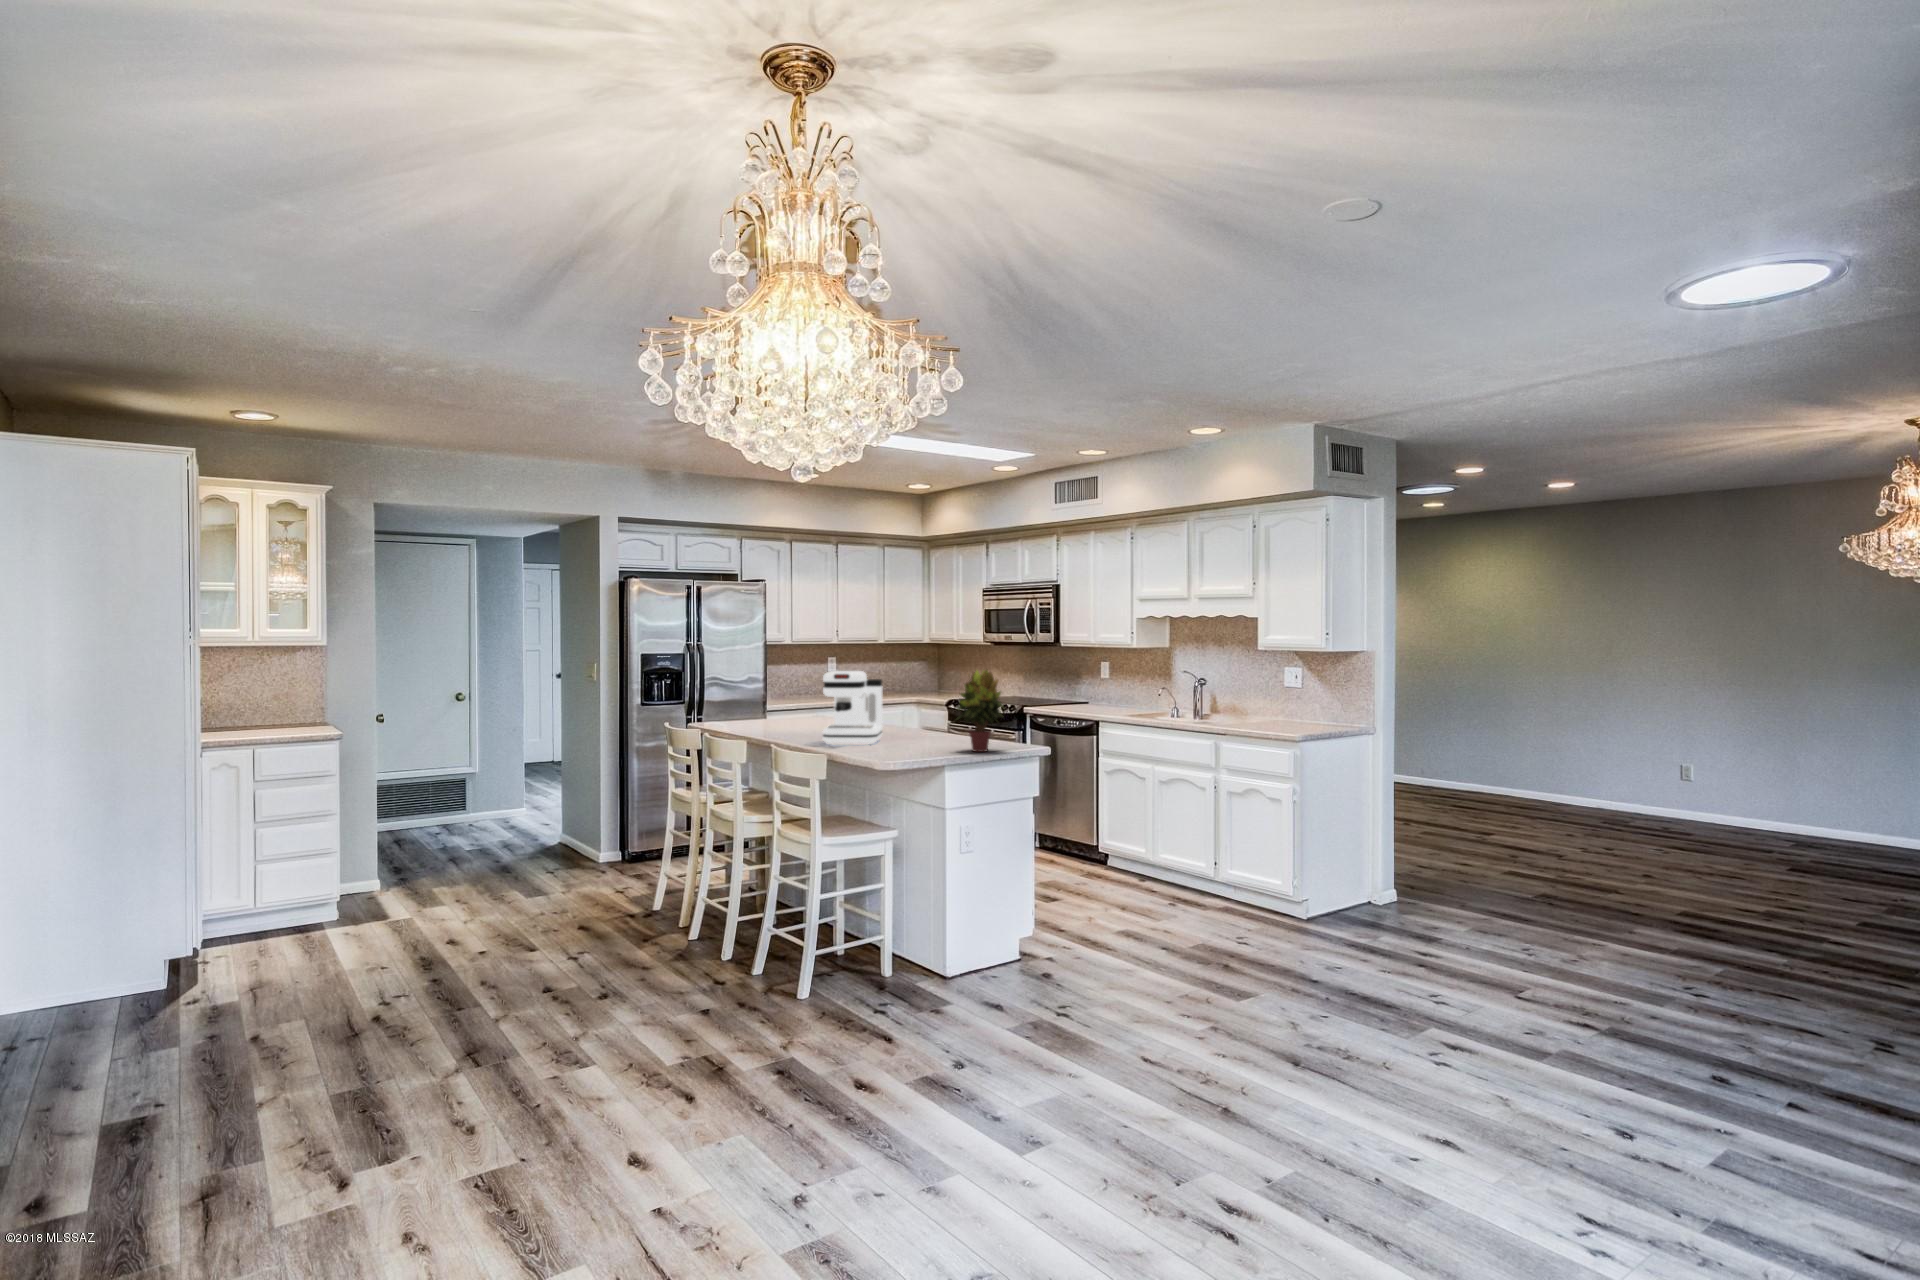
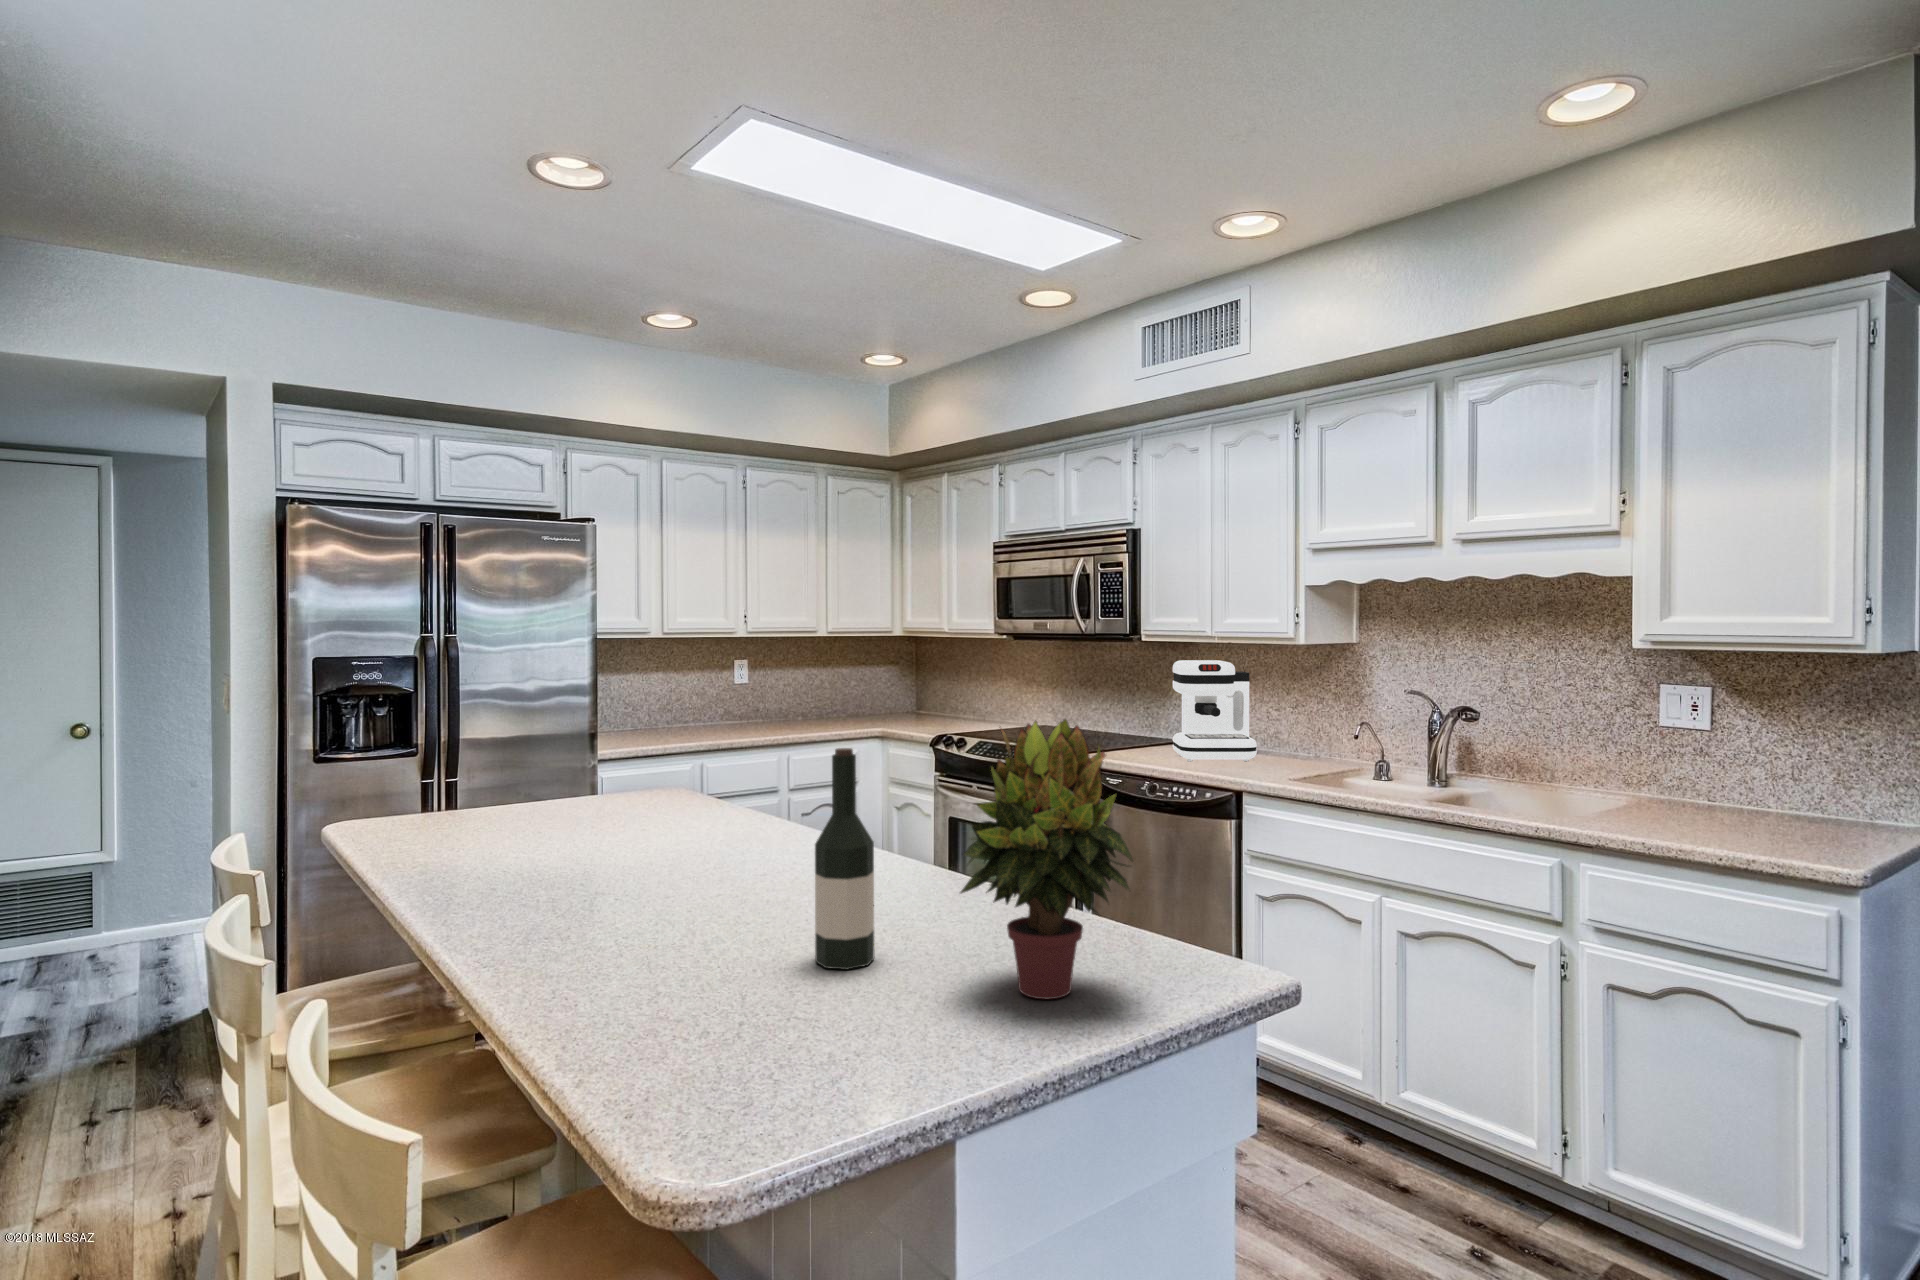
coffee maker: present [822,671,883,745] -> present [1173,660,1257,761]
wine bottle: none [908,679,927,749] -> present [815,748,874,970]

